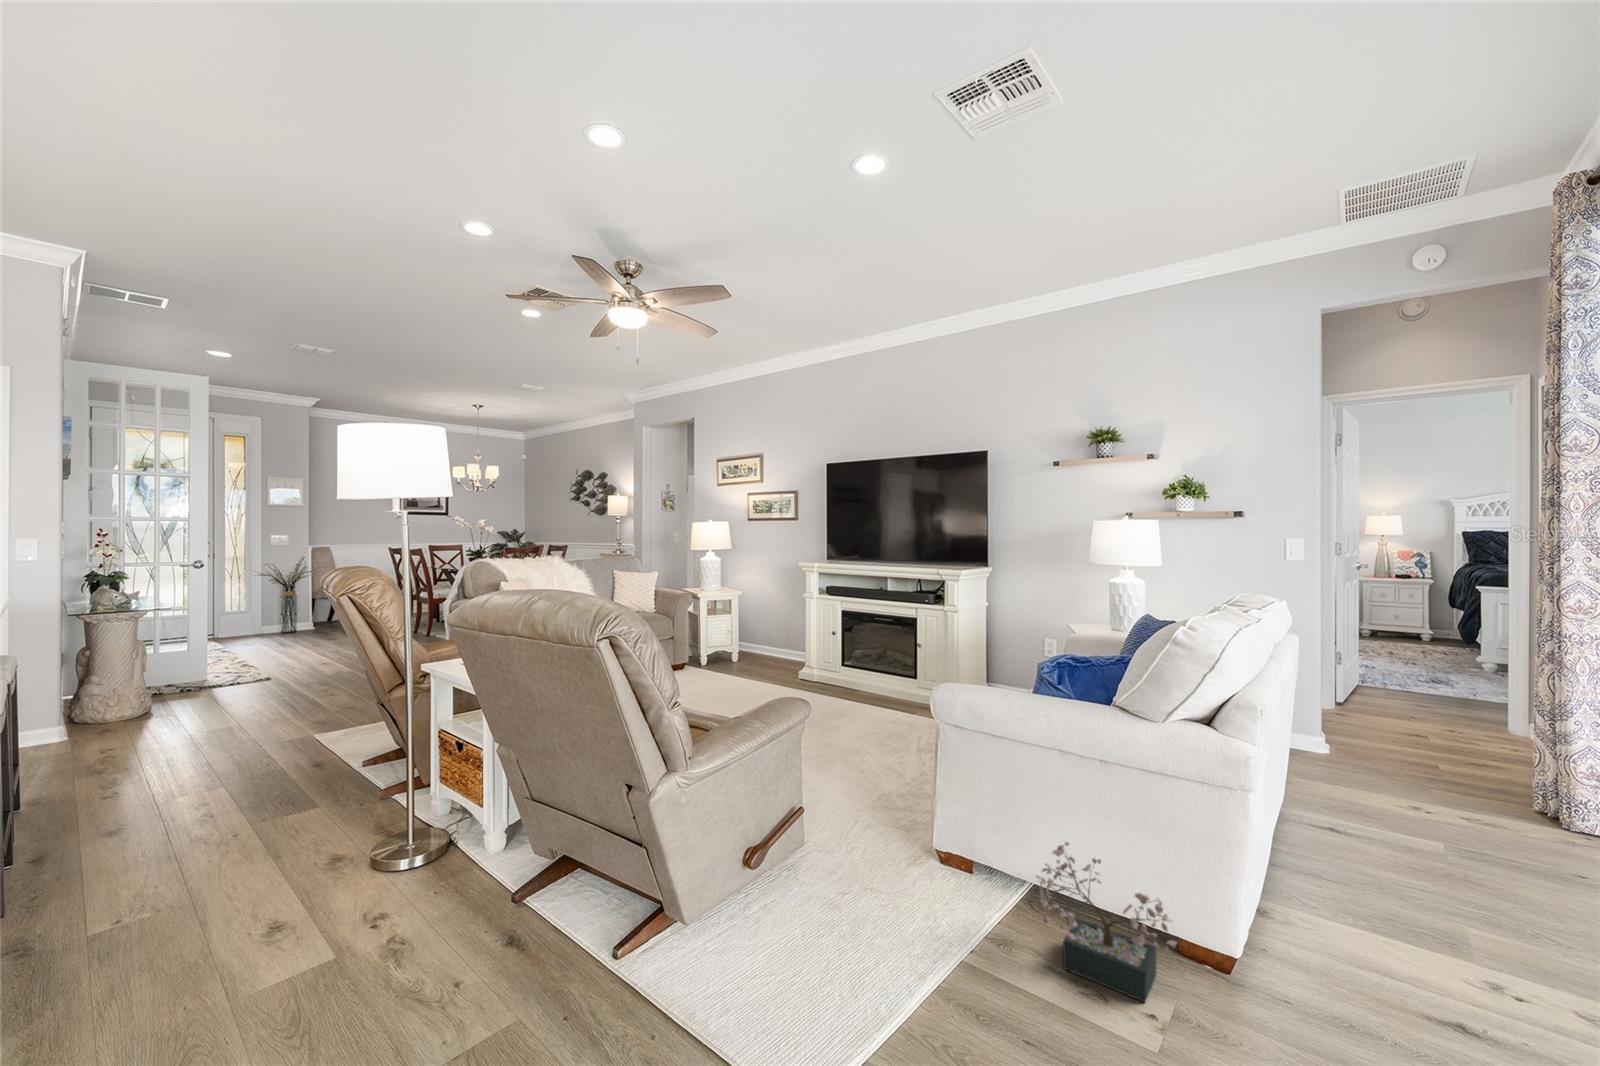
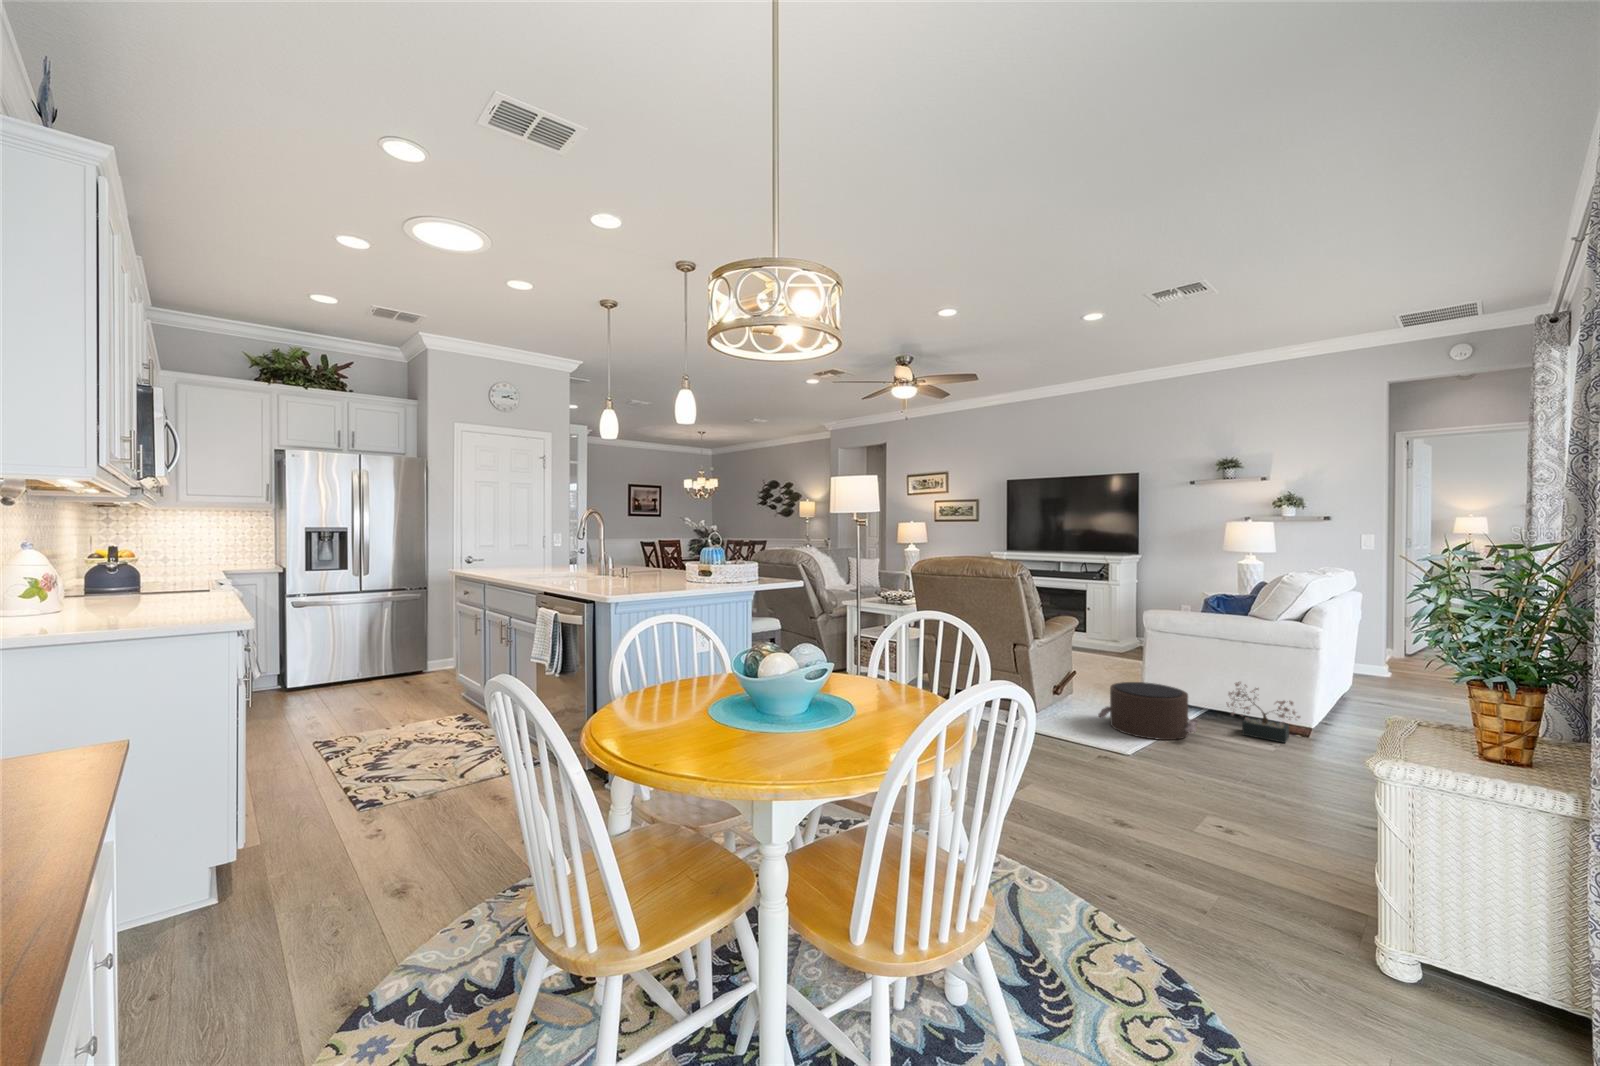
pouf: none [776,835,974,1002] -> present [1098,682,1198,740]

